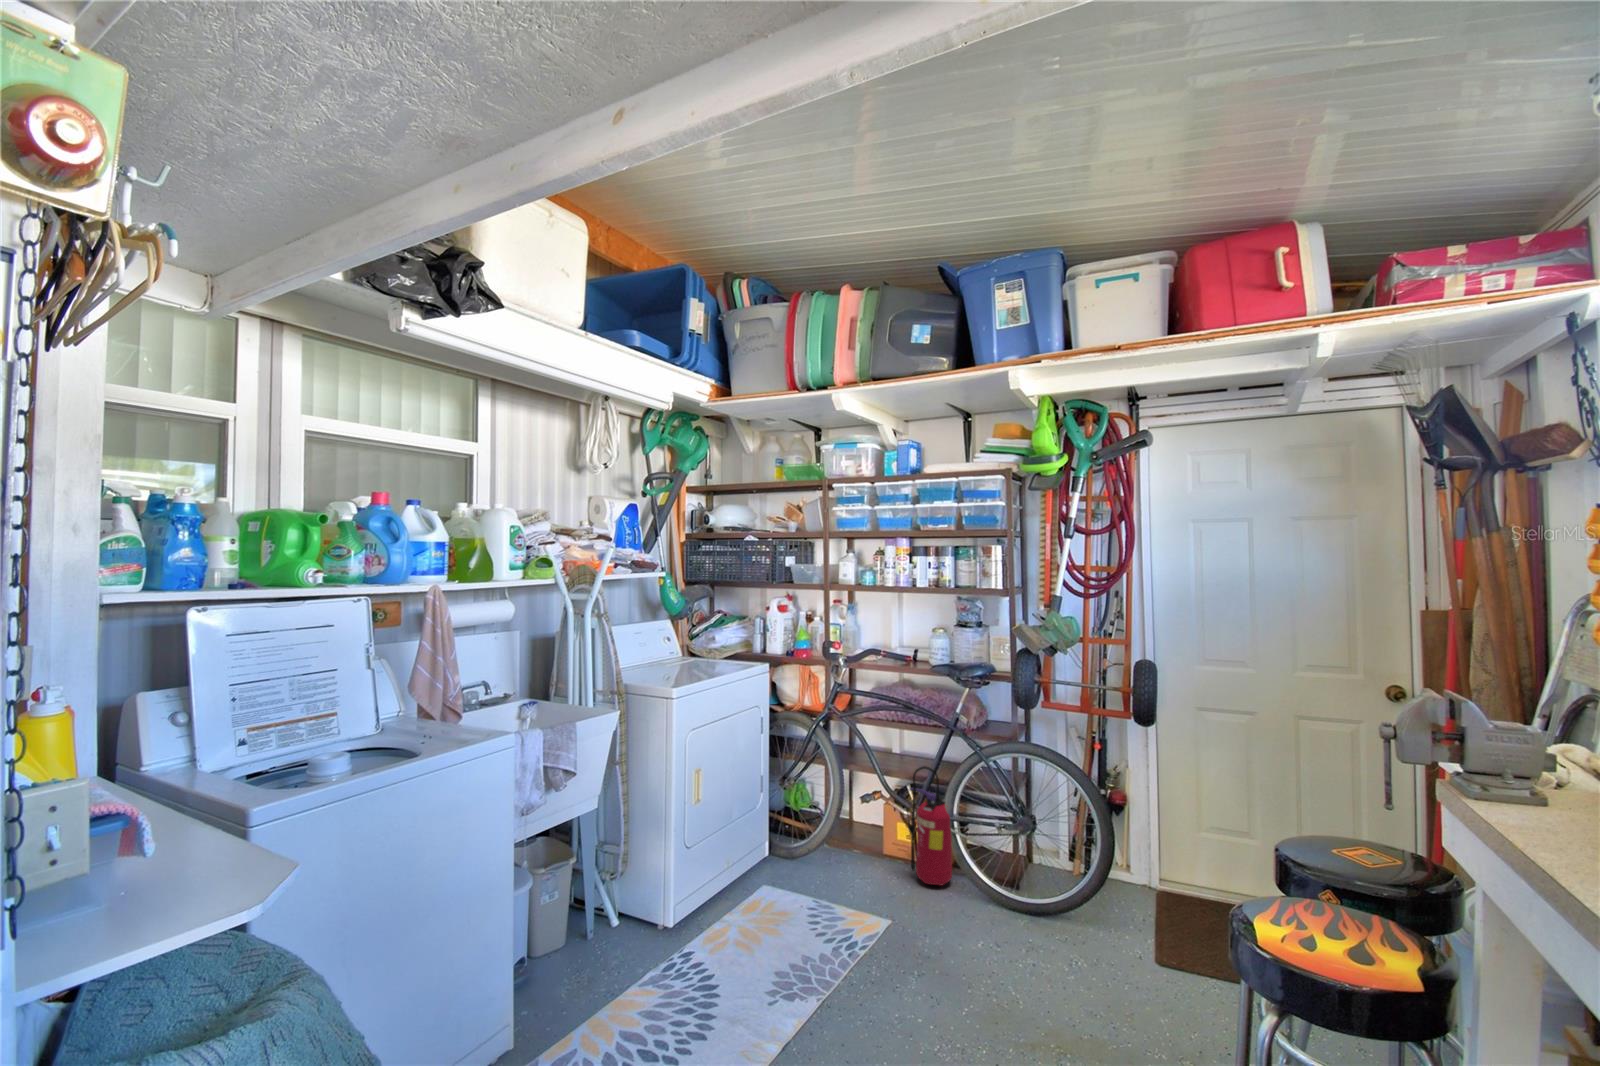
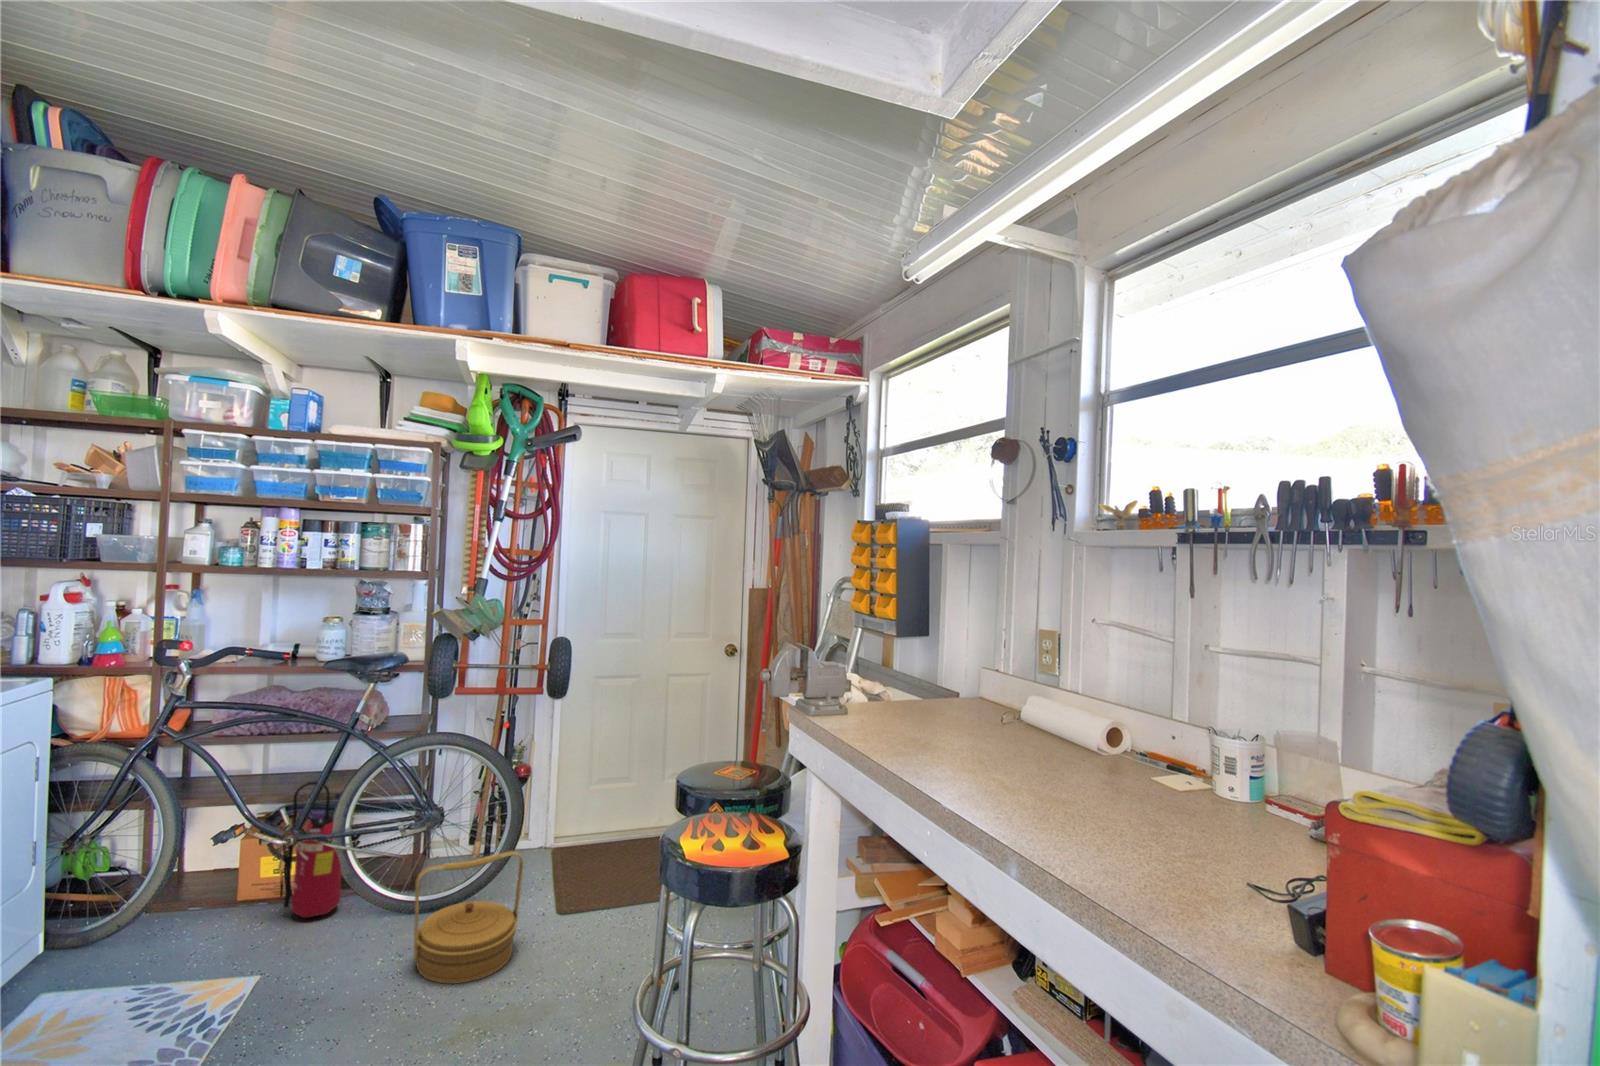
basket: none [1000,869,1107,1004] -> present [414,851,524,984]

